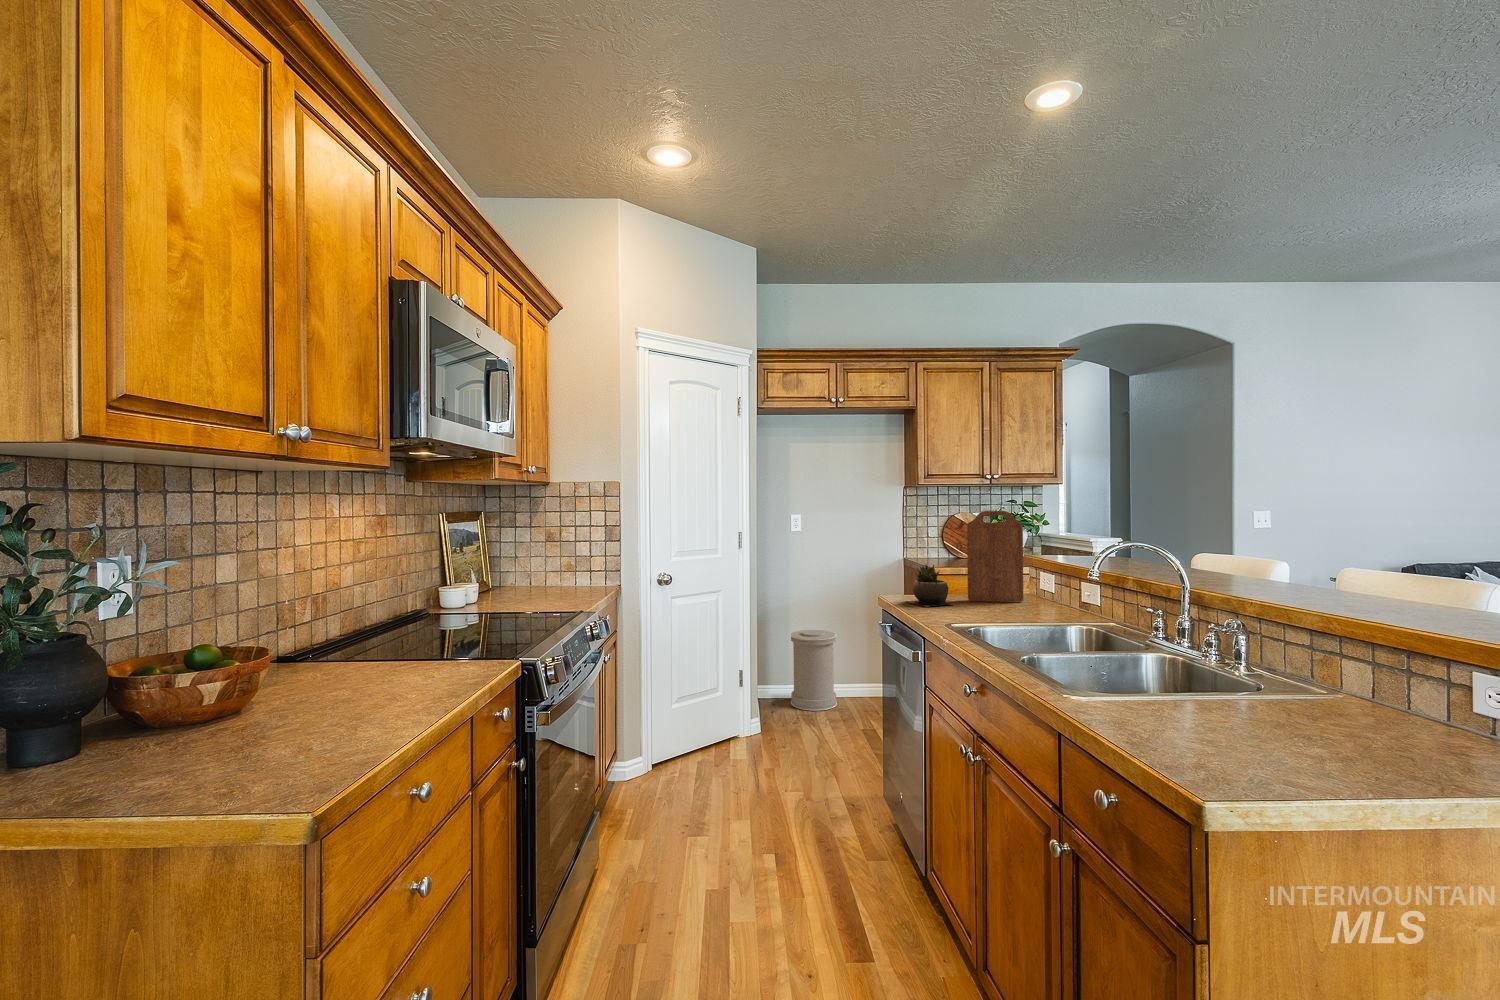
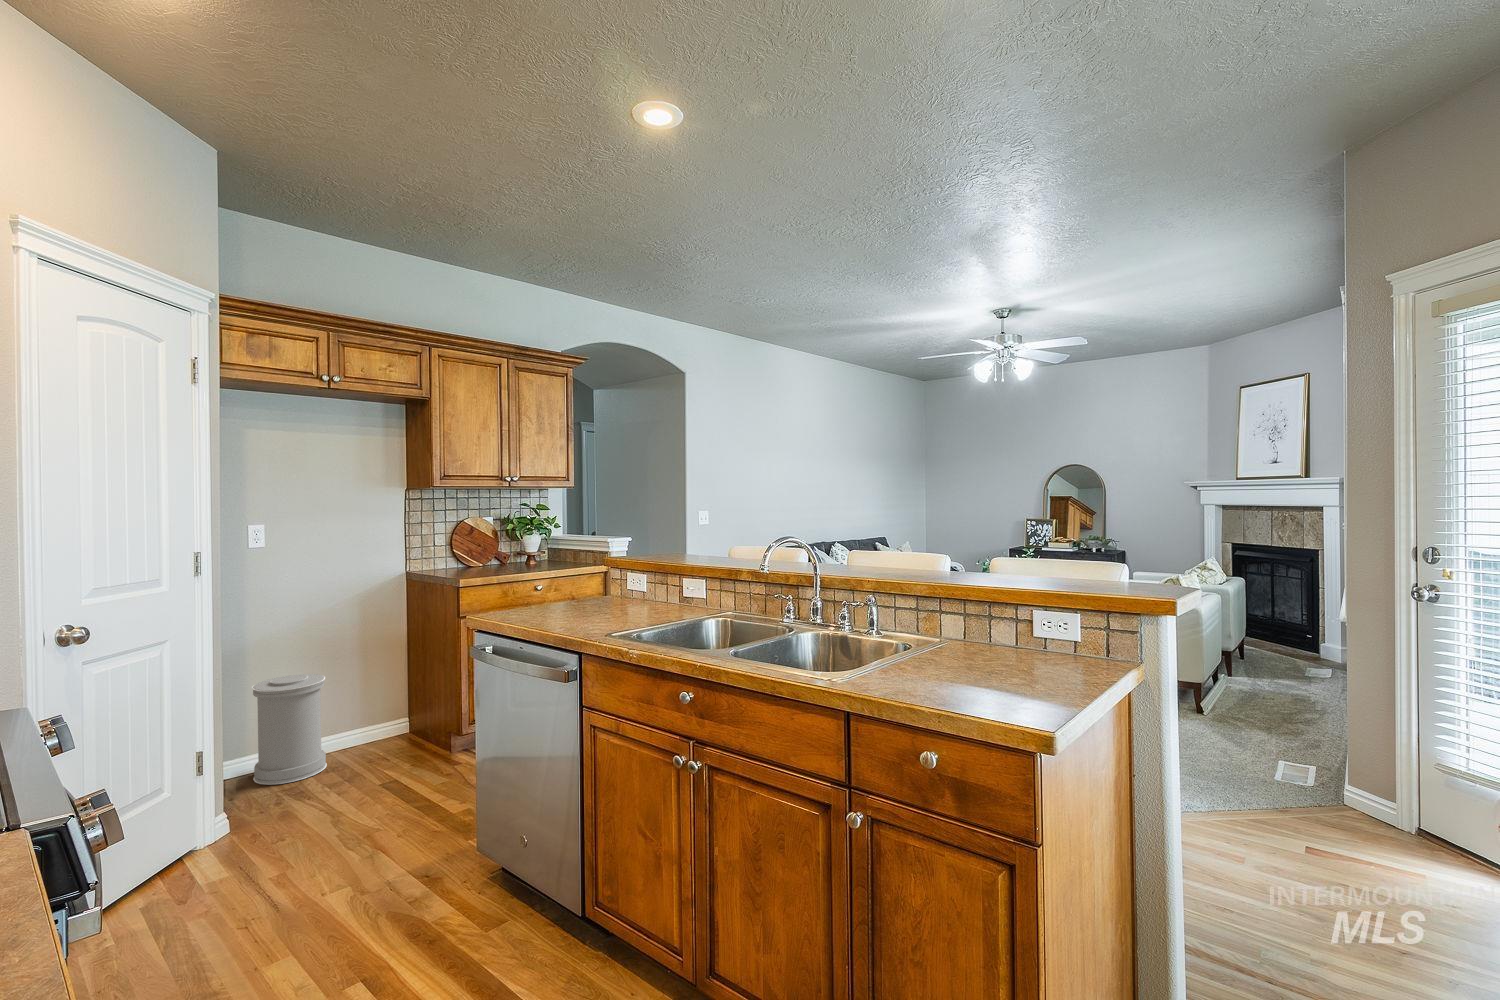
cutting board: present [967,511,1023,602] -> none [554,515,605,607]
succulent plant: present [905,564,954,607] -> none [496,573,553,618]

